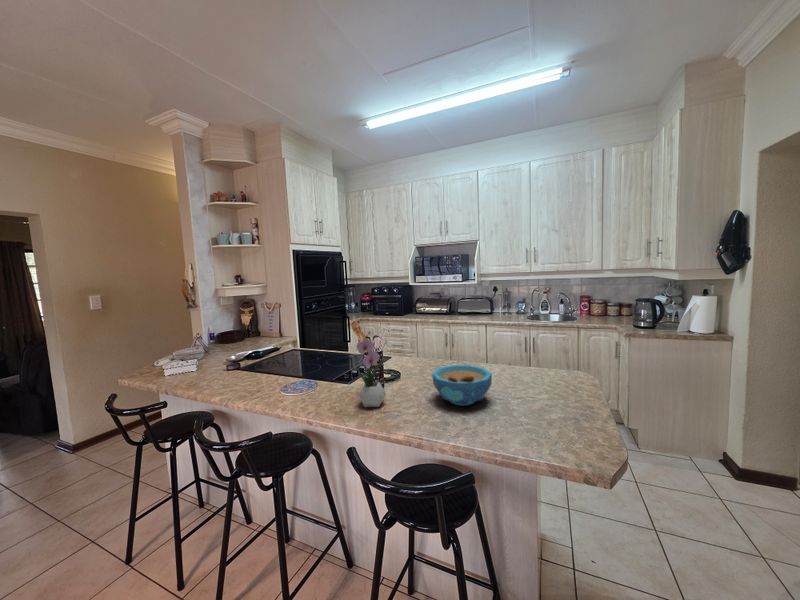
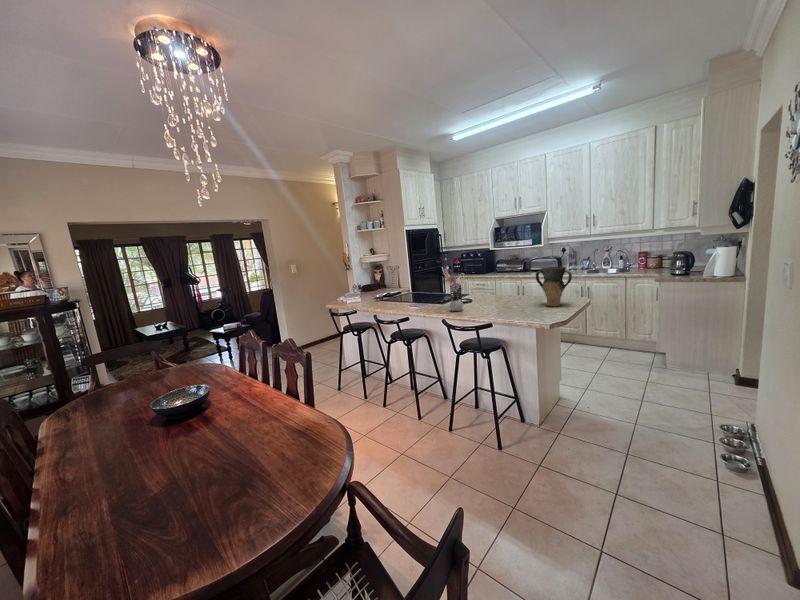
vase: none [511,324,578,397] -> present [536,267,572,306]
bowl: present [433,365,492,405] -> none [488,291,521,310]

